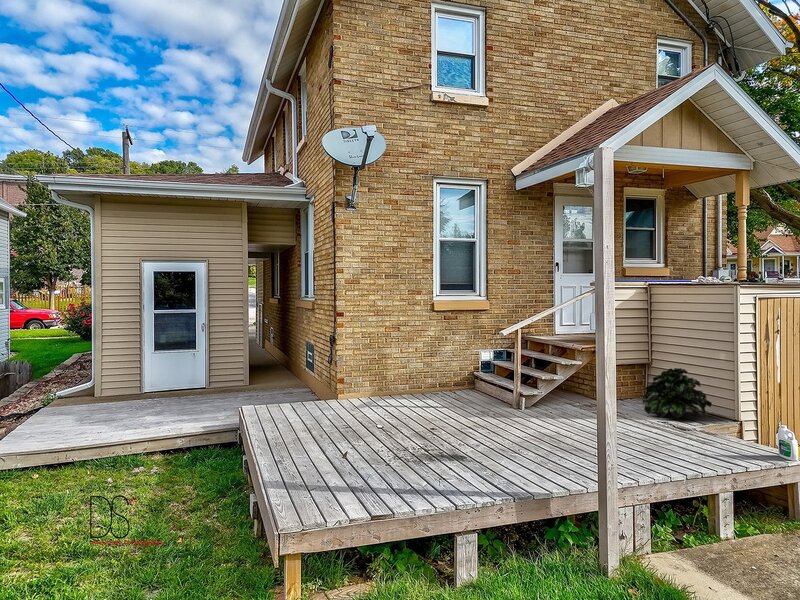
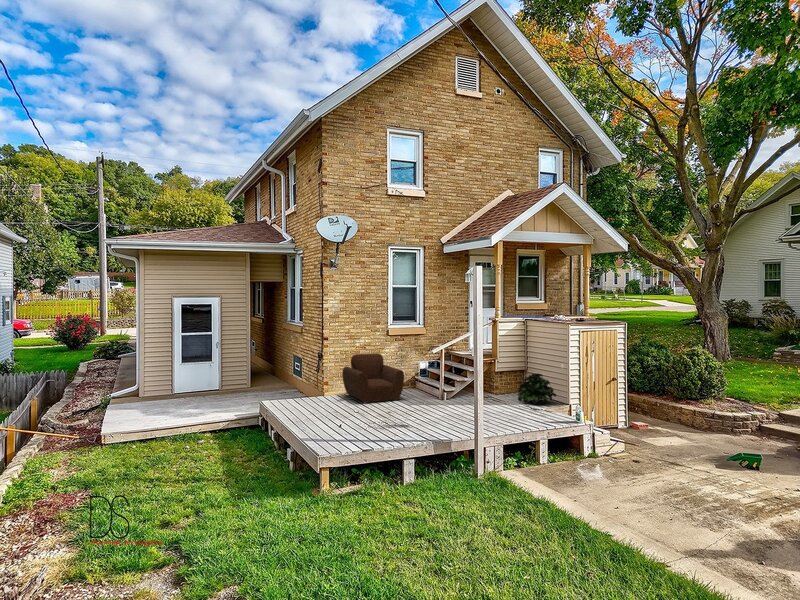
armchair: none [365,337,458,412] -> present [342,353,404,403]

